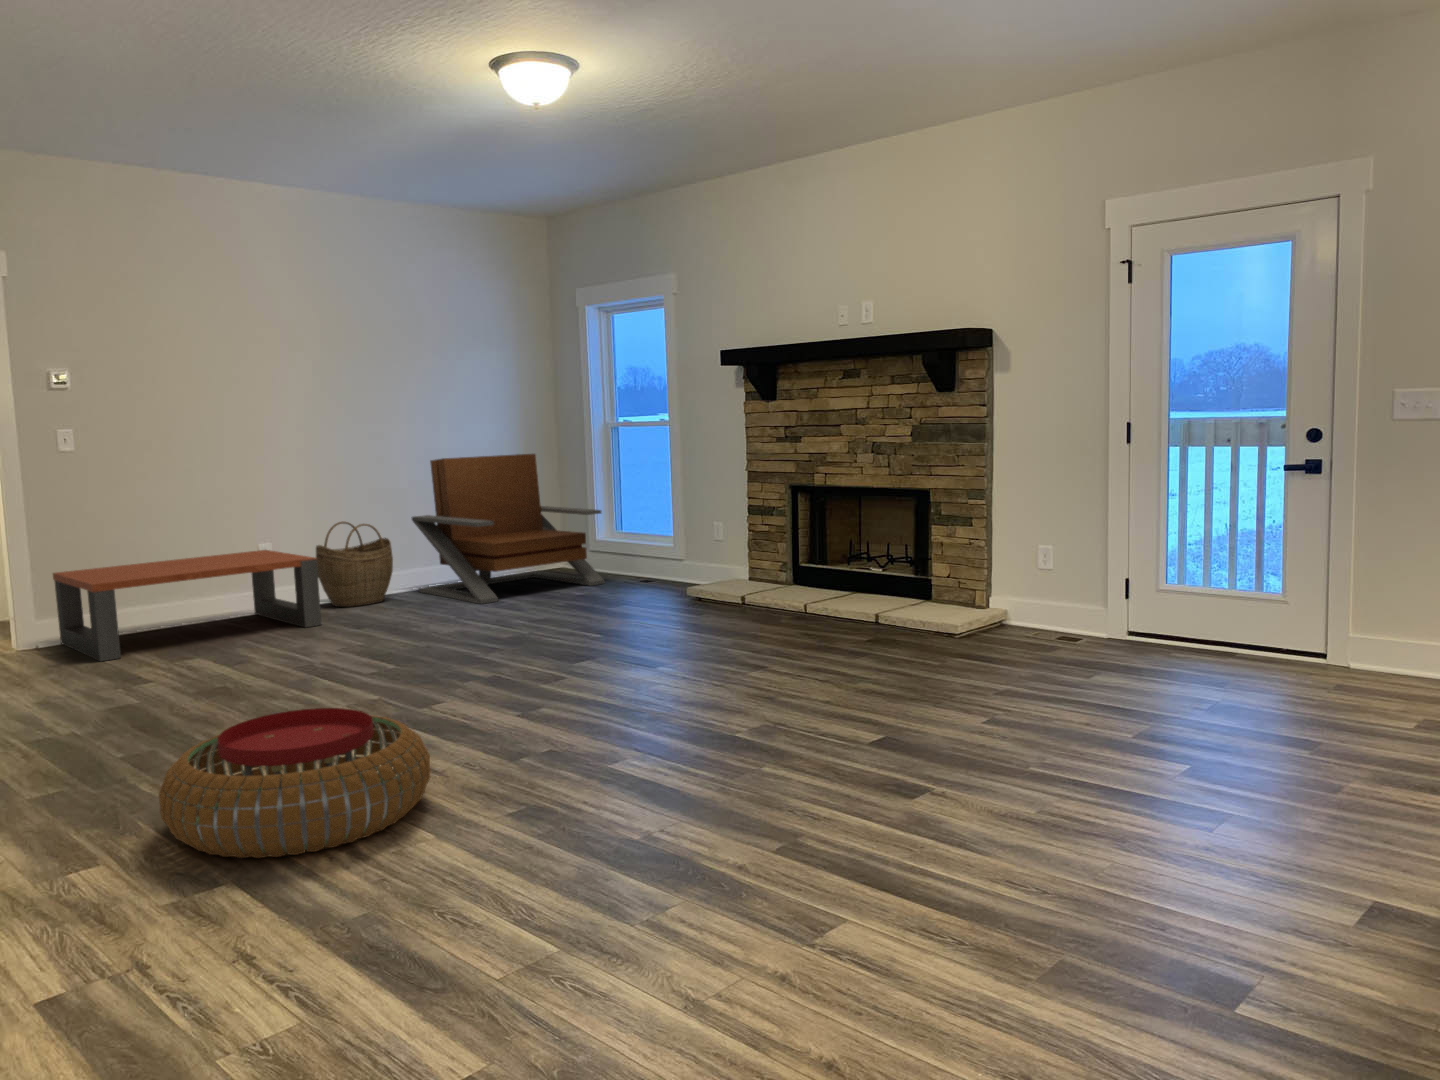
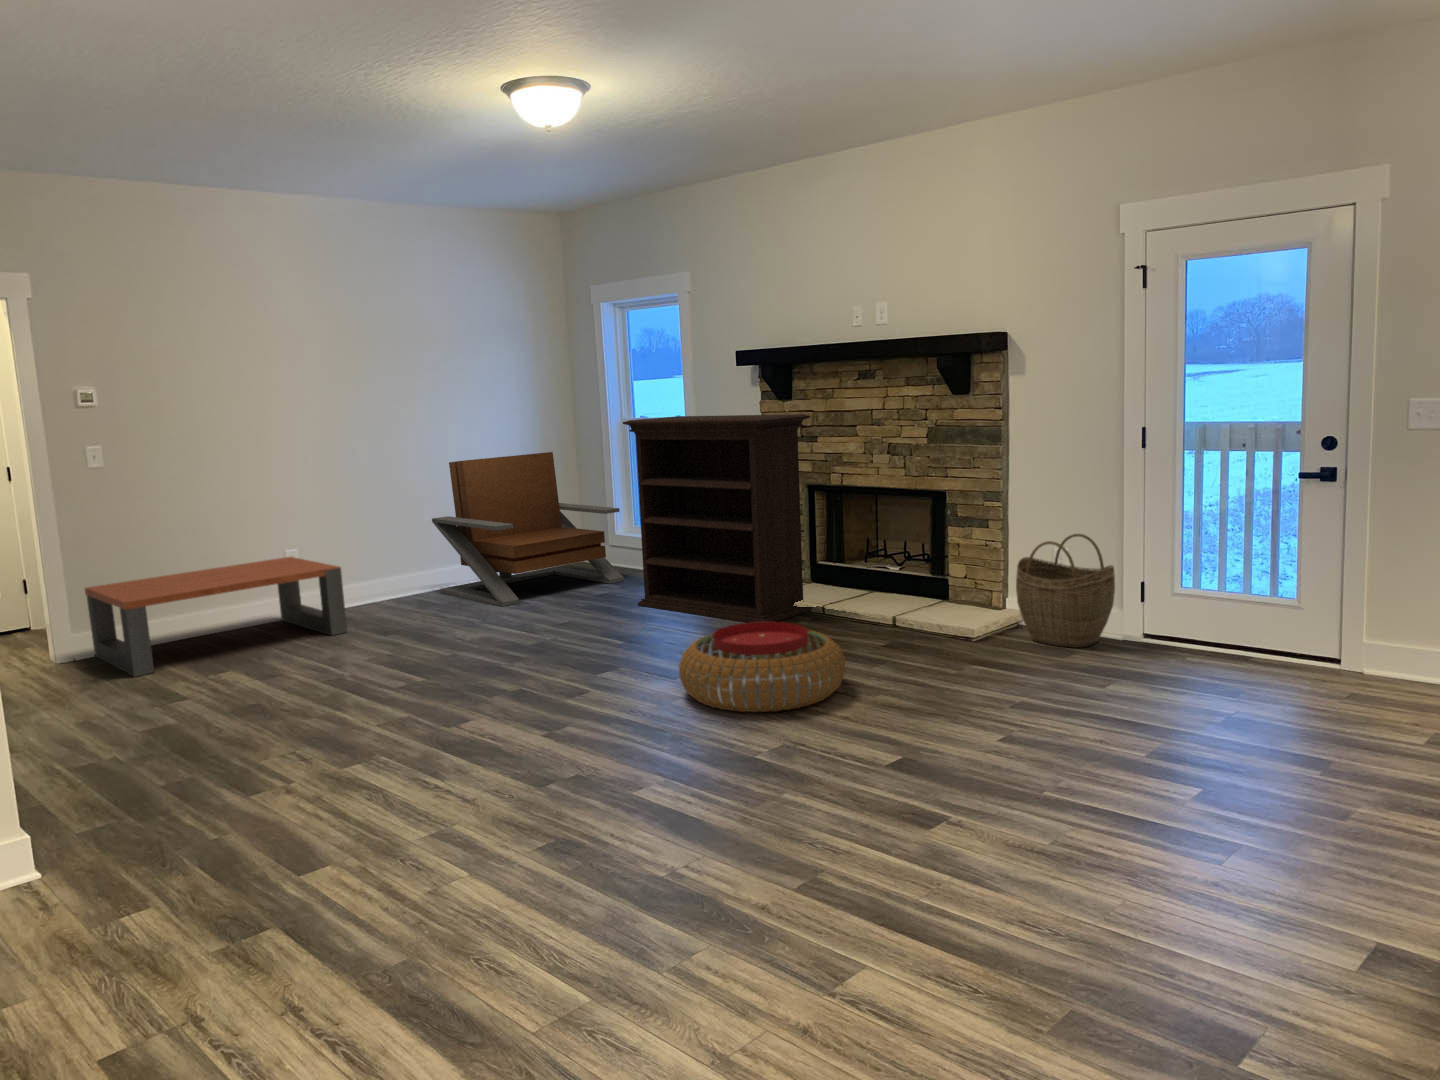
bookshelf: none [606,412,795,622] -> present [623,414,812,623]
woven basket: present [316,521,393,607] -> present [1016,534,1115,648]
pouf: present [158,708,431,858] -> present [679,622,845,712]

